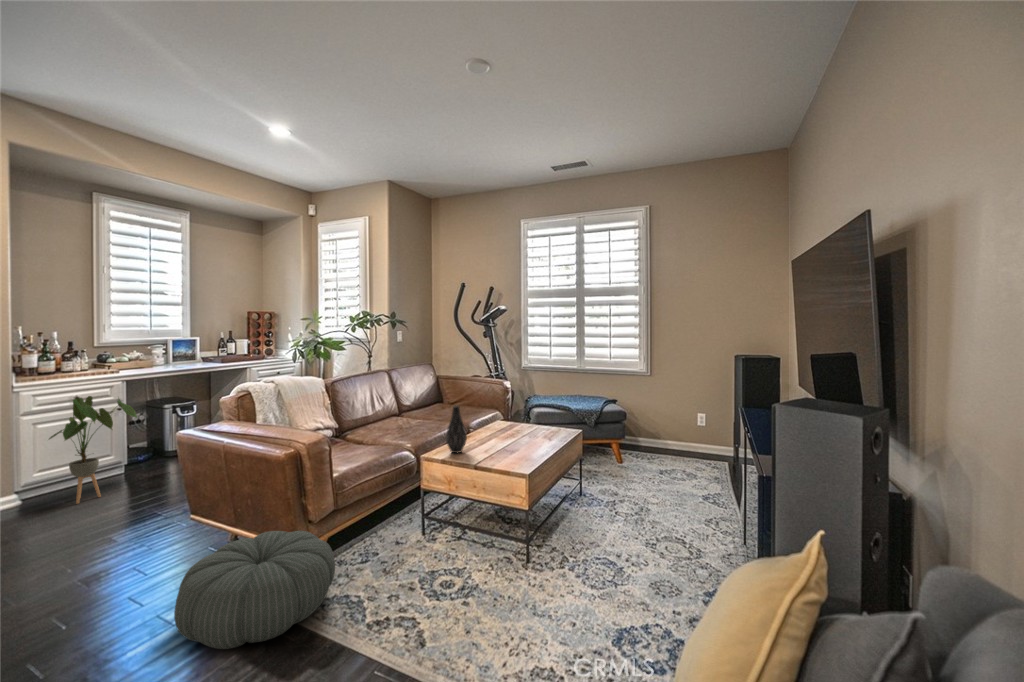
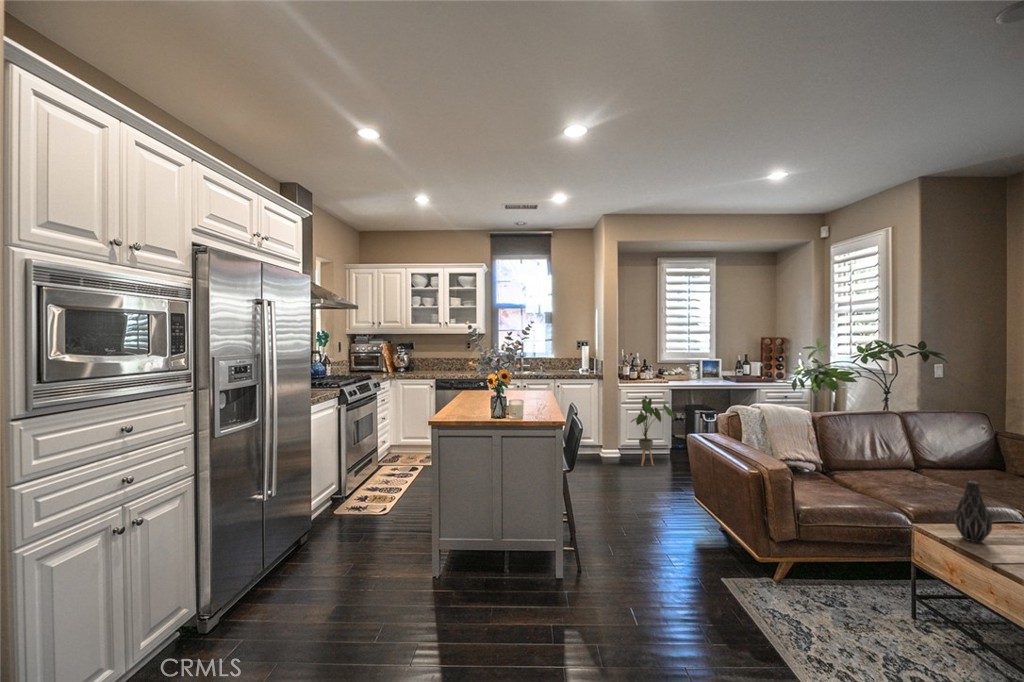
pouf: present [174,531,335,649] -> none [671,530,790,616]

